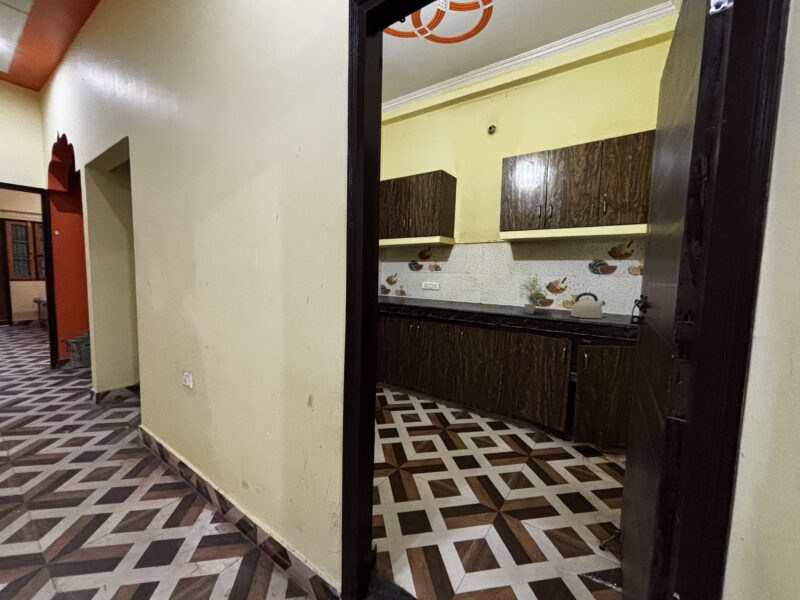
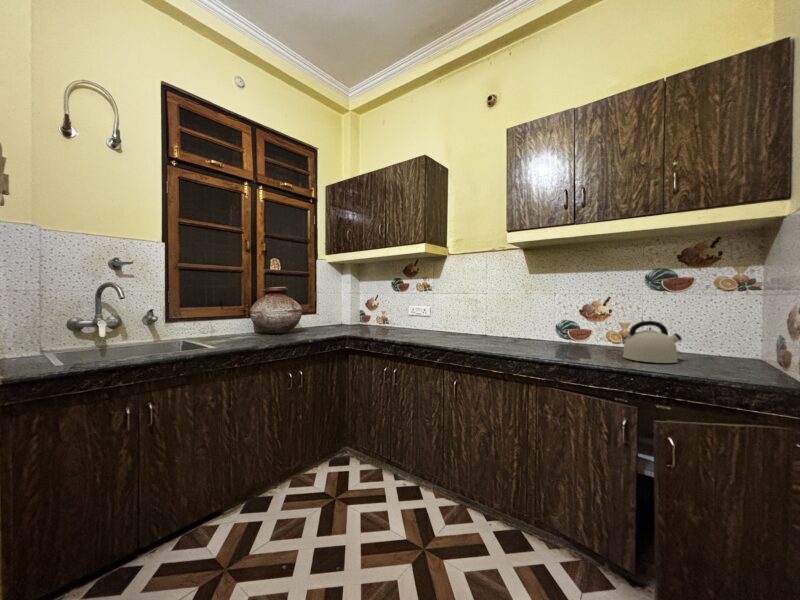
potted plant: present [520,278,547,314] -> none [534,291,589,354]

